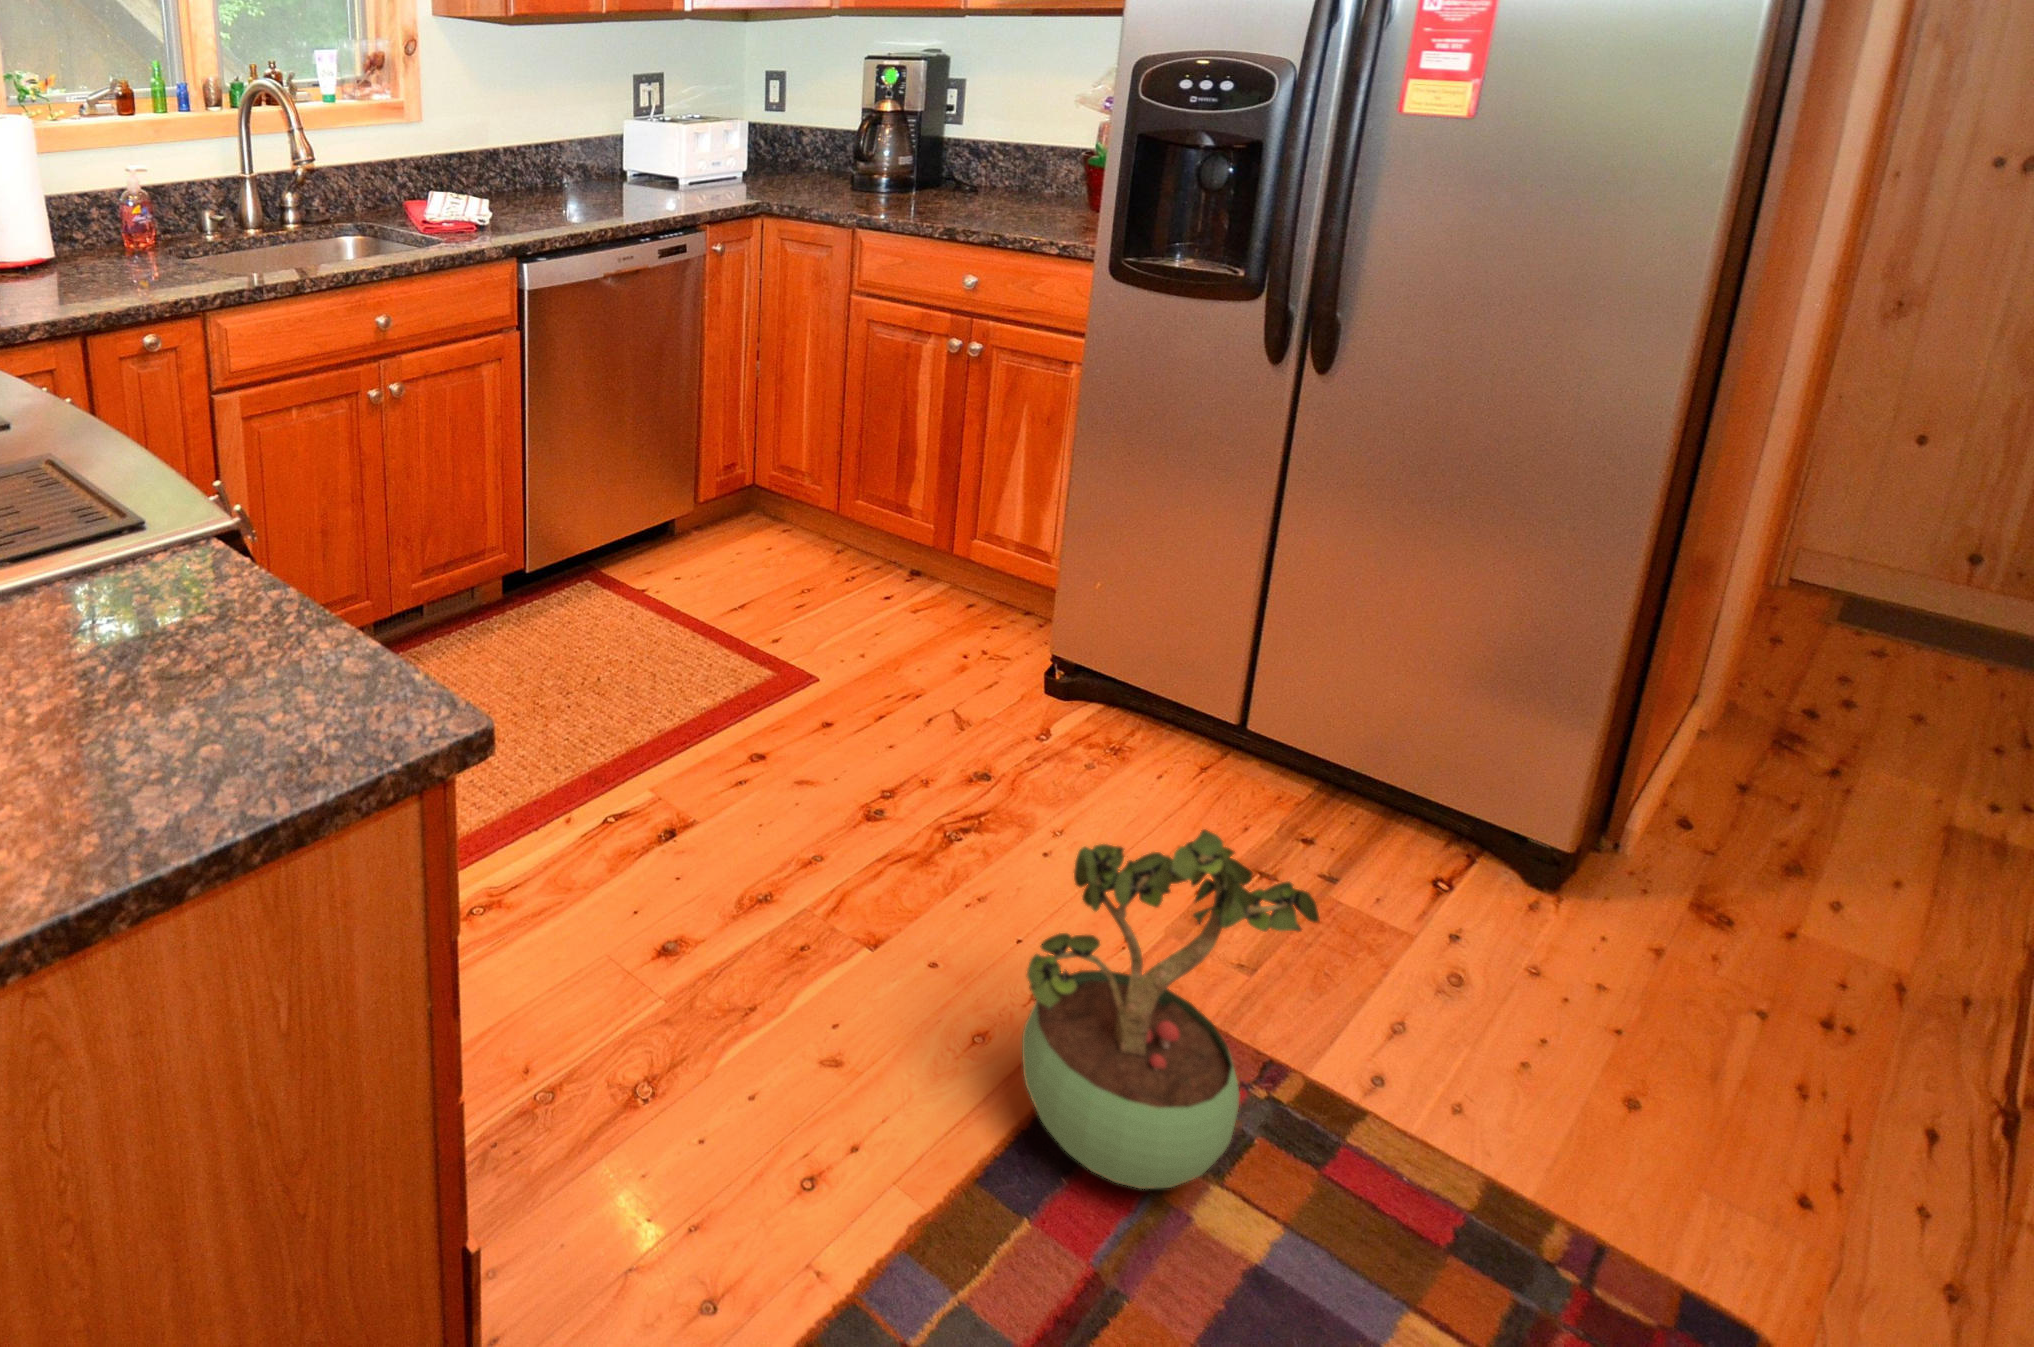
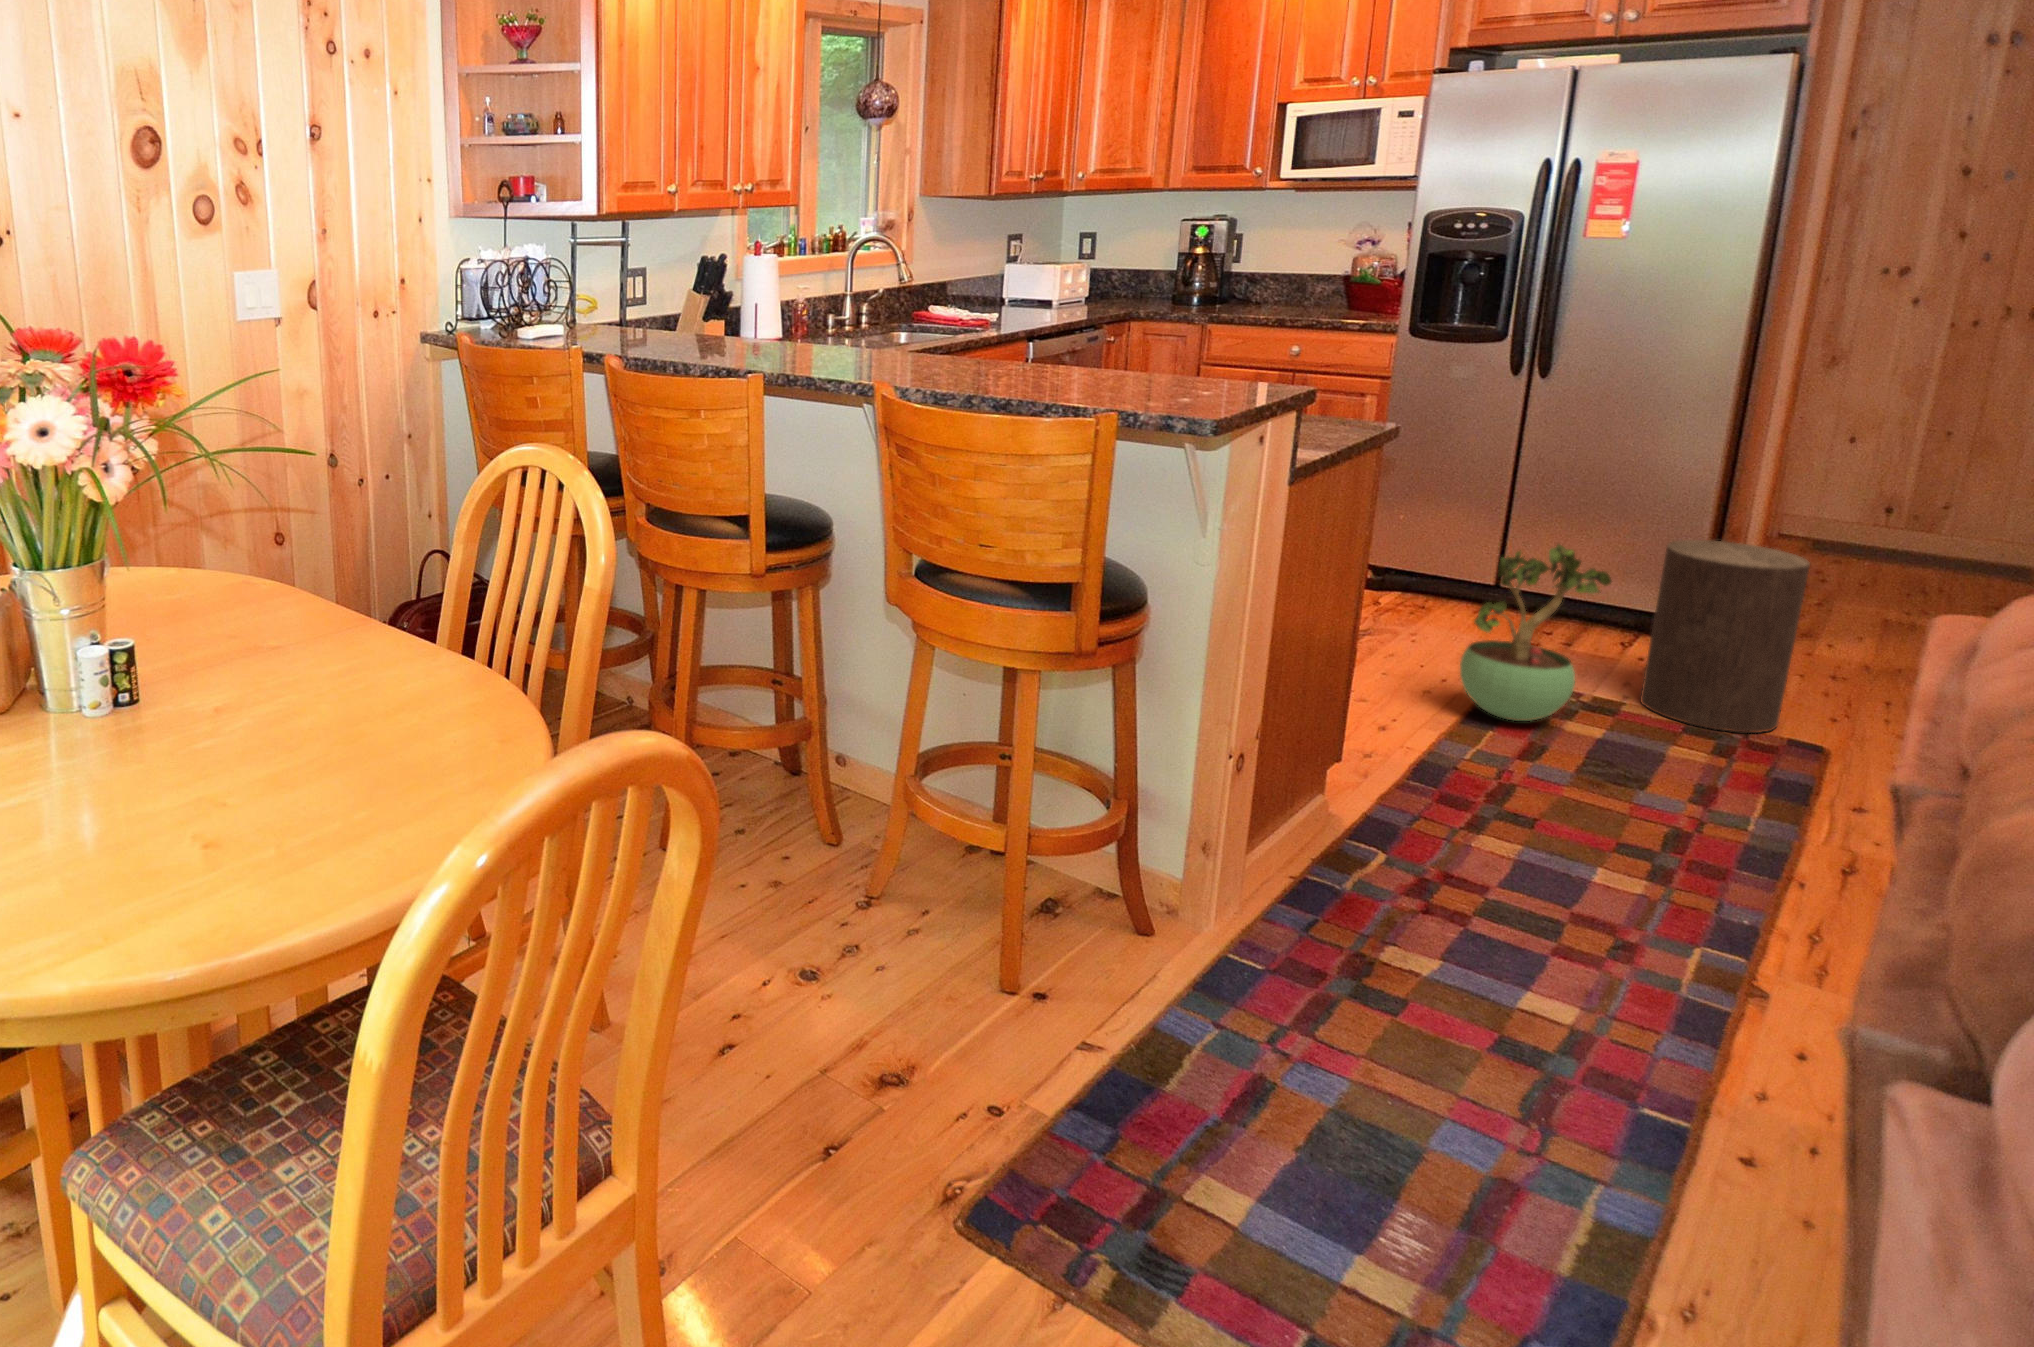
stool: none [1415,779,1782,1253] -> present [1640,540,1810,733]

